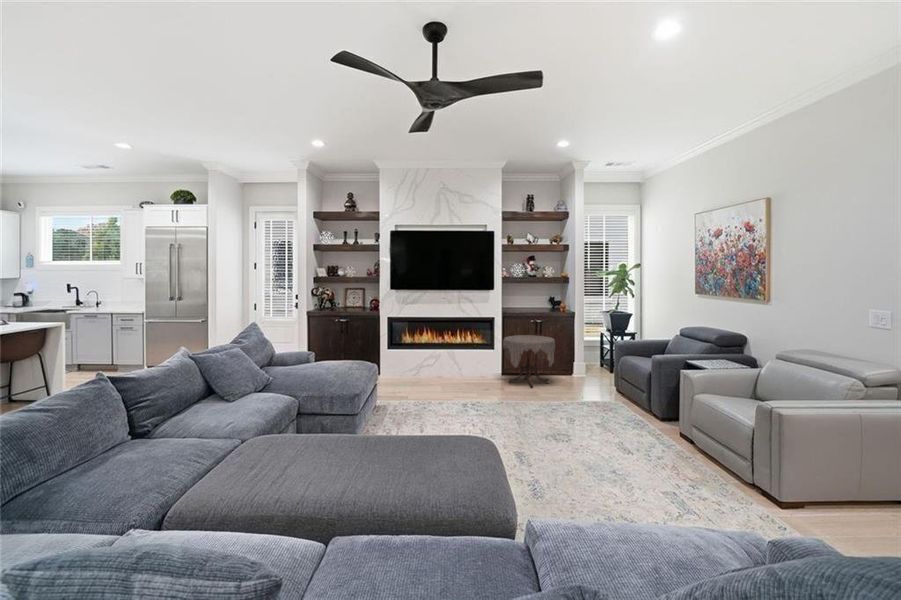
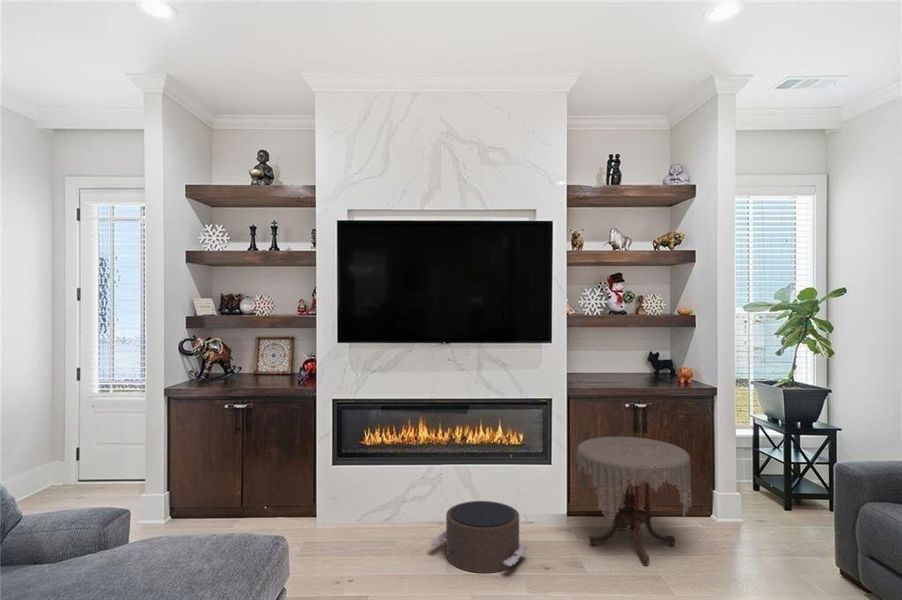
pouf: none [434,363,479,389] -> present [431,501,528,573]

